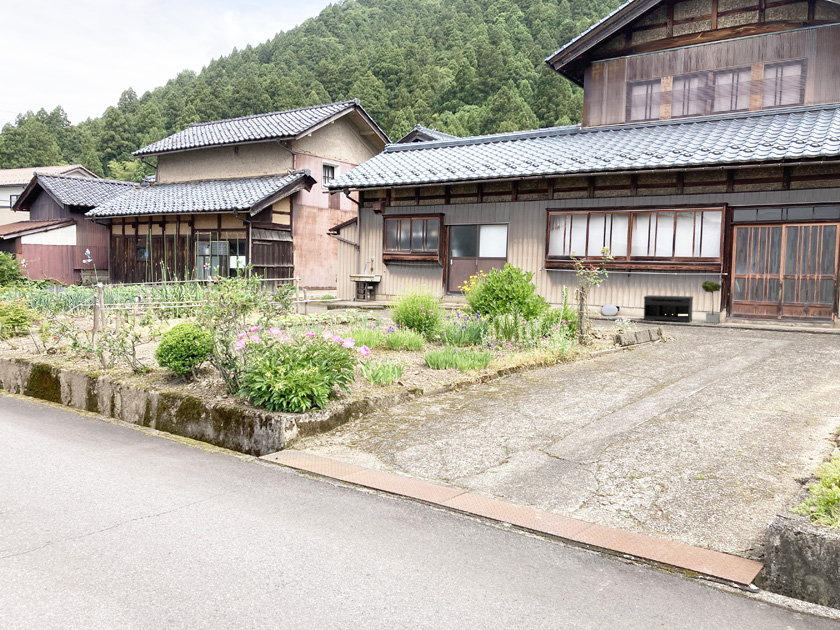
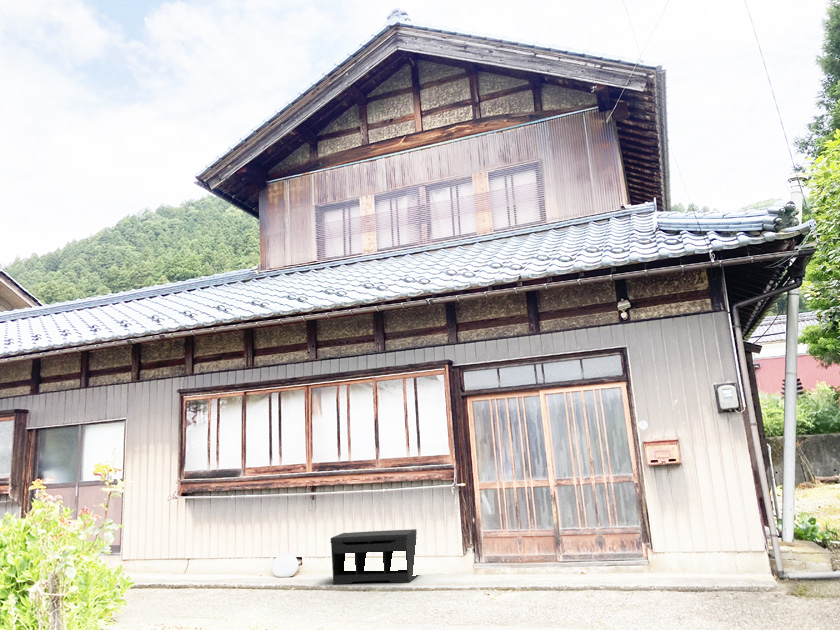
potted tree: present [702,281,721,323] -> none [426,499,464,579]

